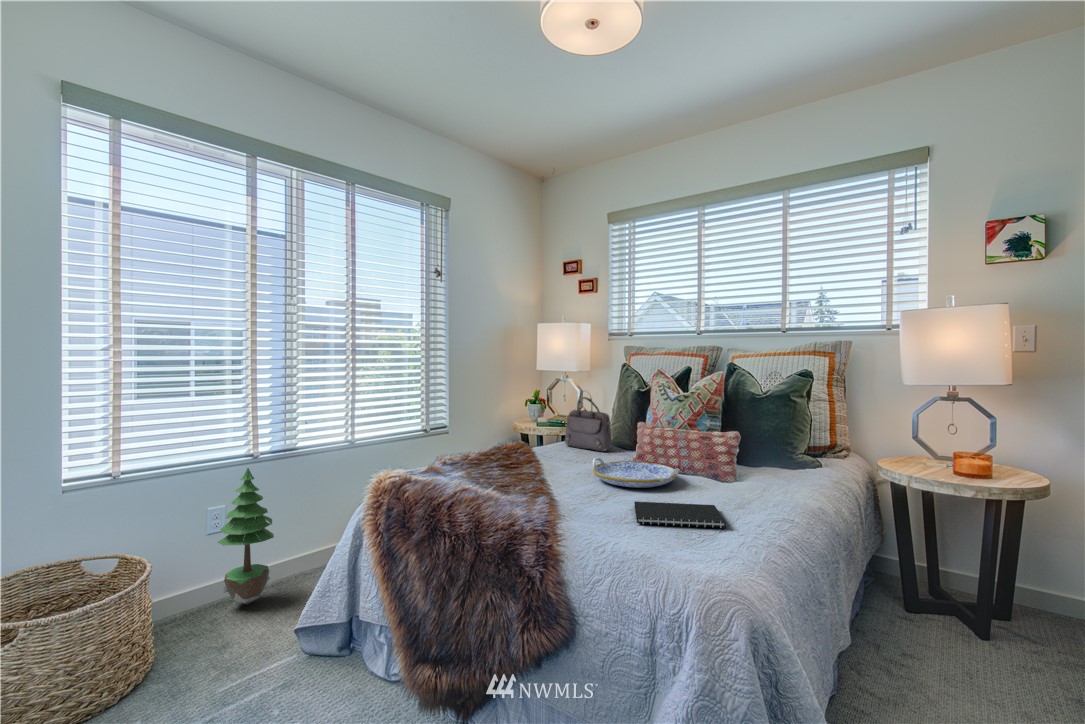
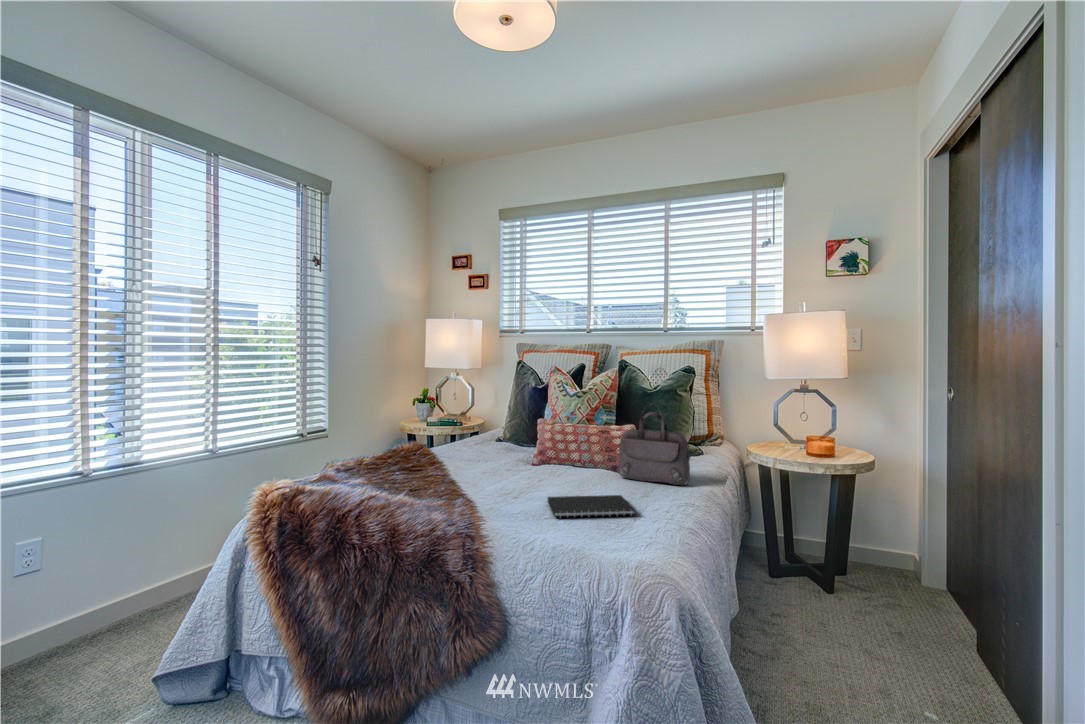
handbag: present [565,393,611,451] -> present [618,410,690,485]
serving tray: present [592,458,679,488] -> none [498,456,584,483]
potted tree: present [218,468,274,604] -> none [35,489,116,656]

